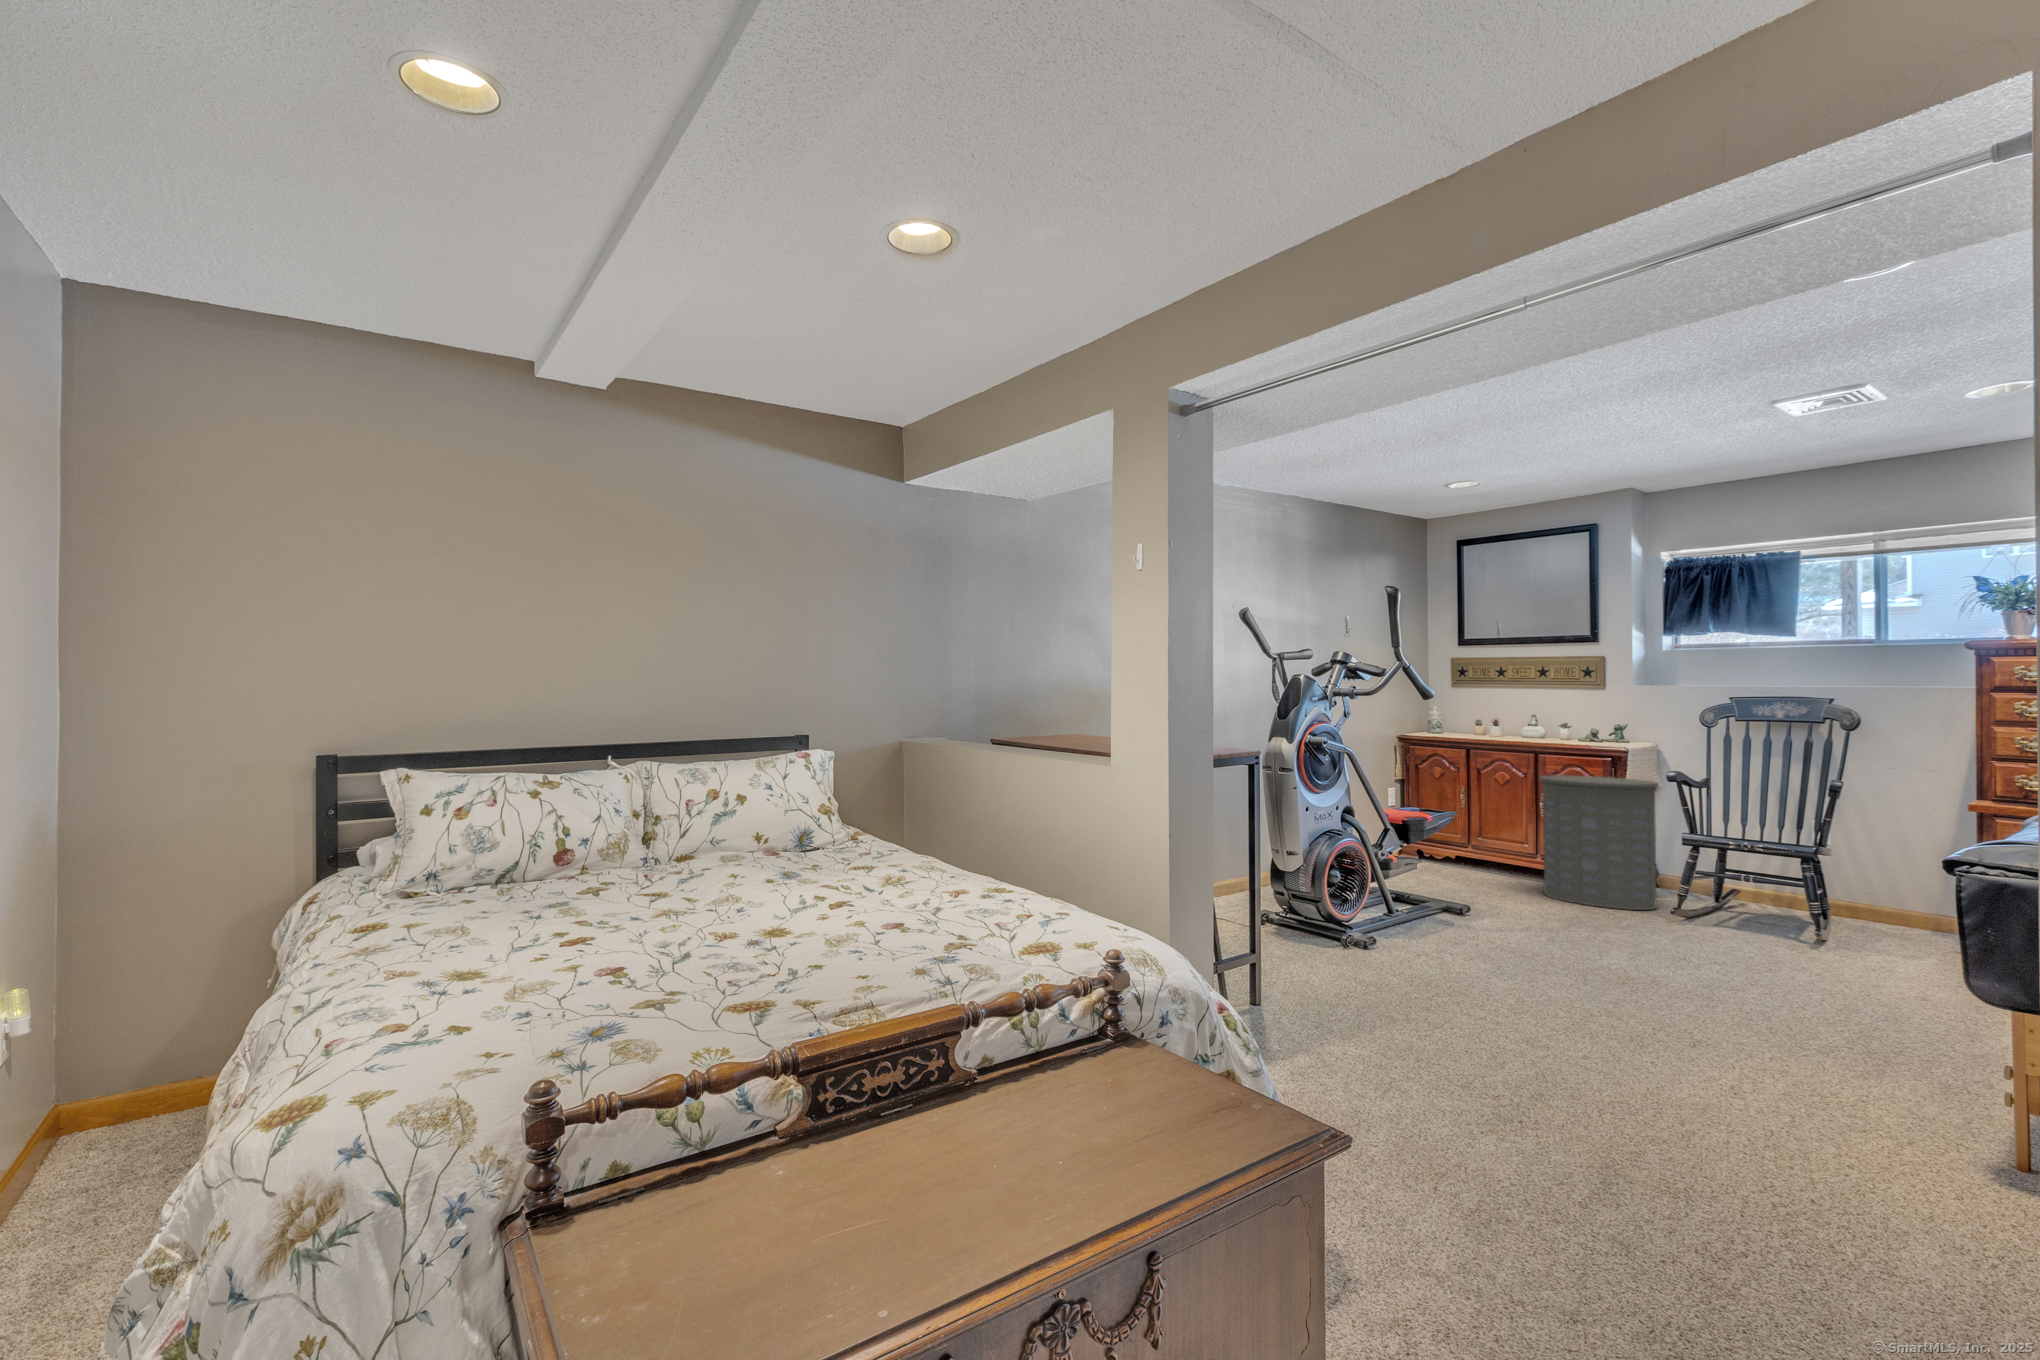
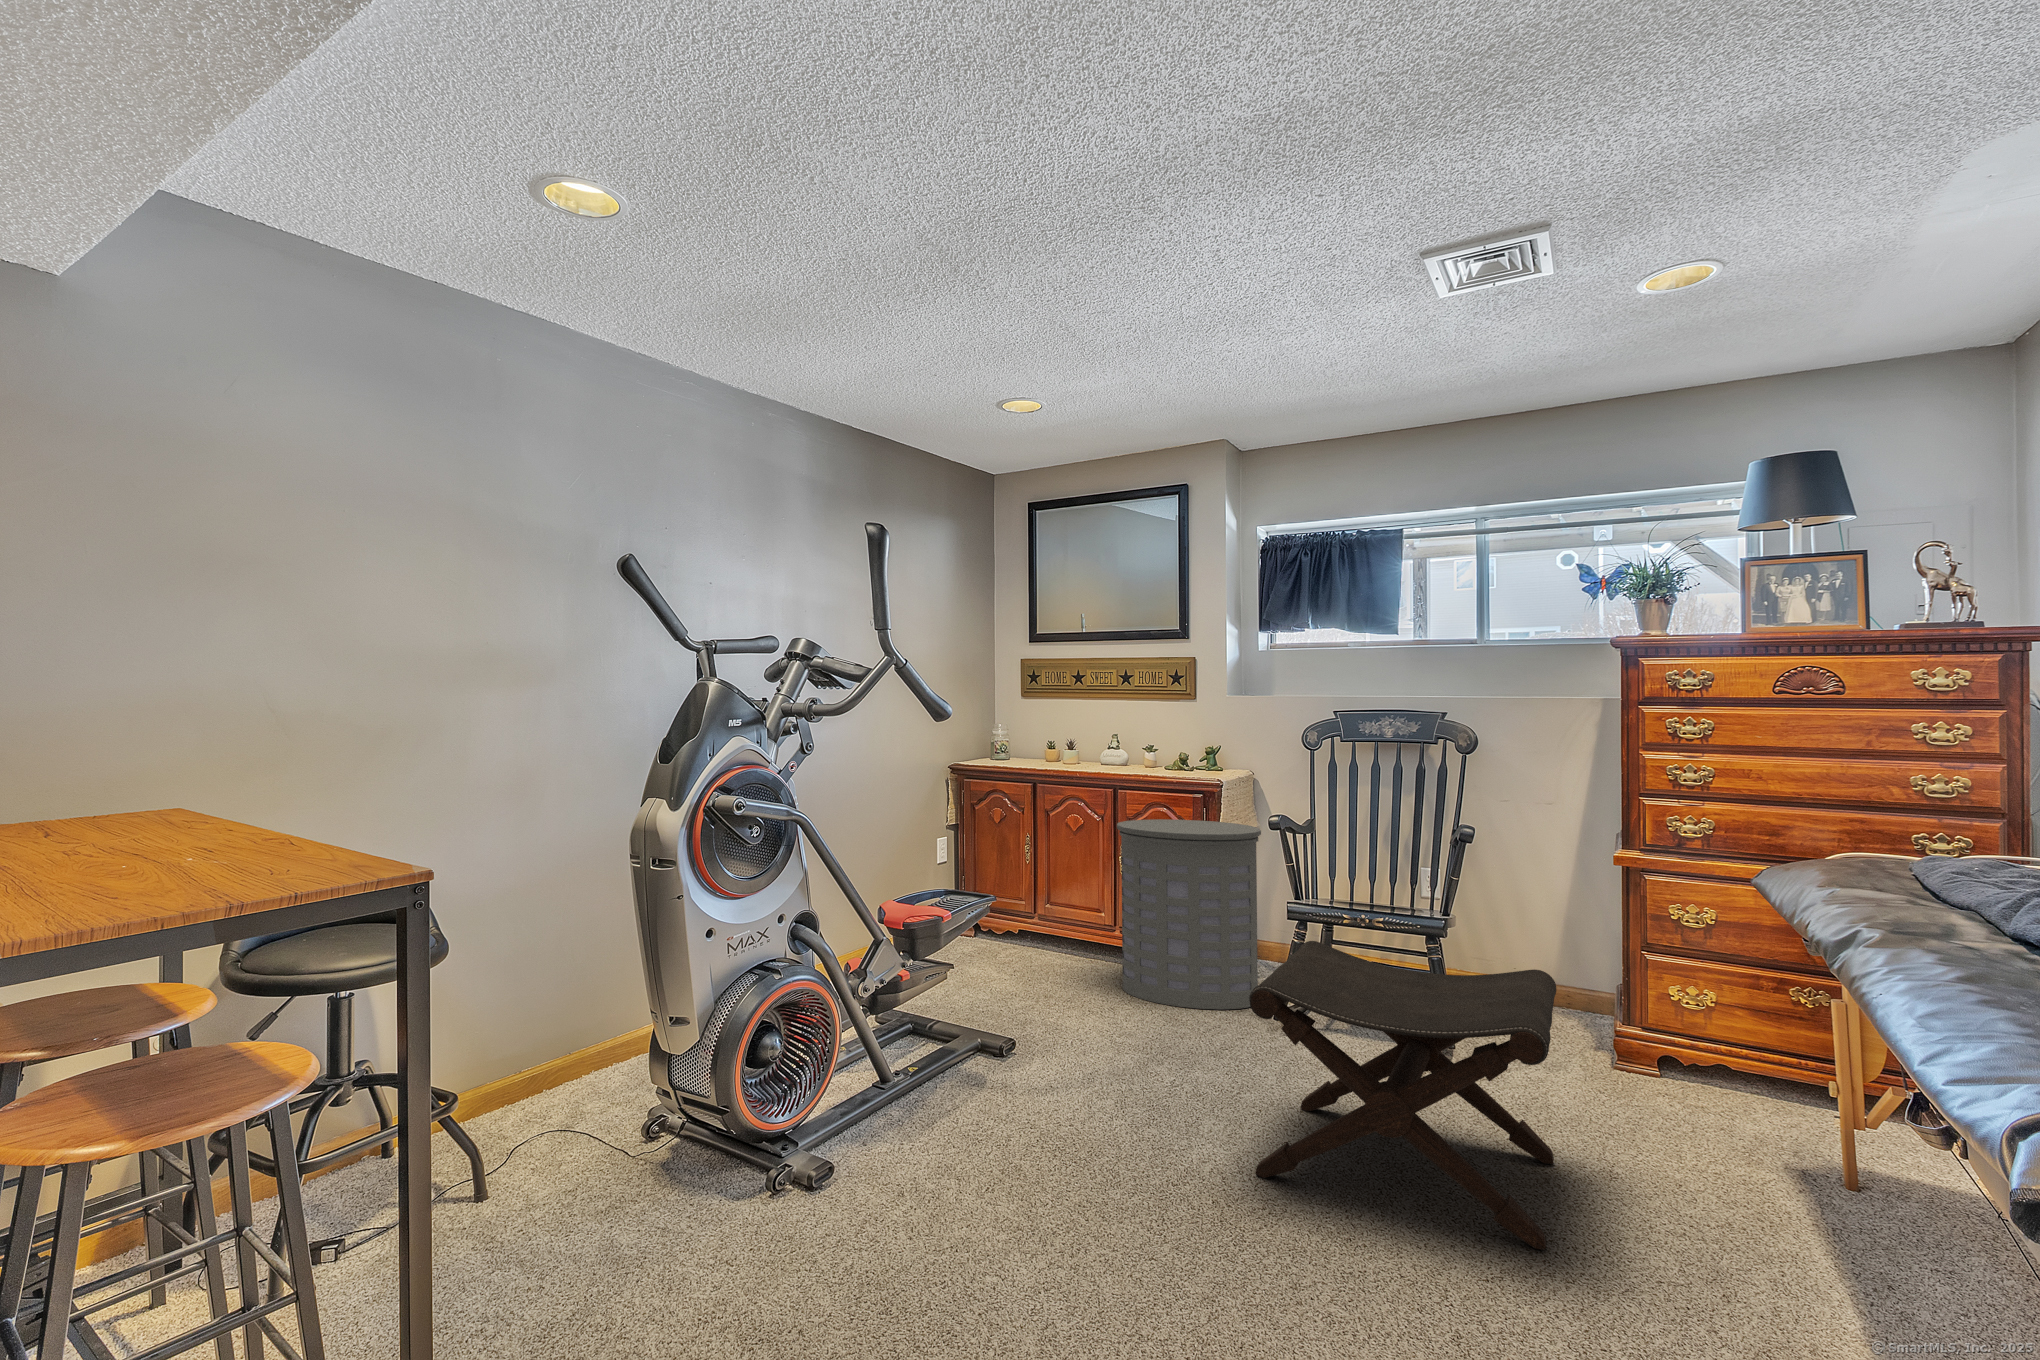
footstool: none [1638,846,1879,1018] -> present [1249,941,1556,1250]

